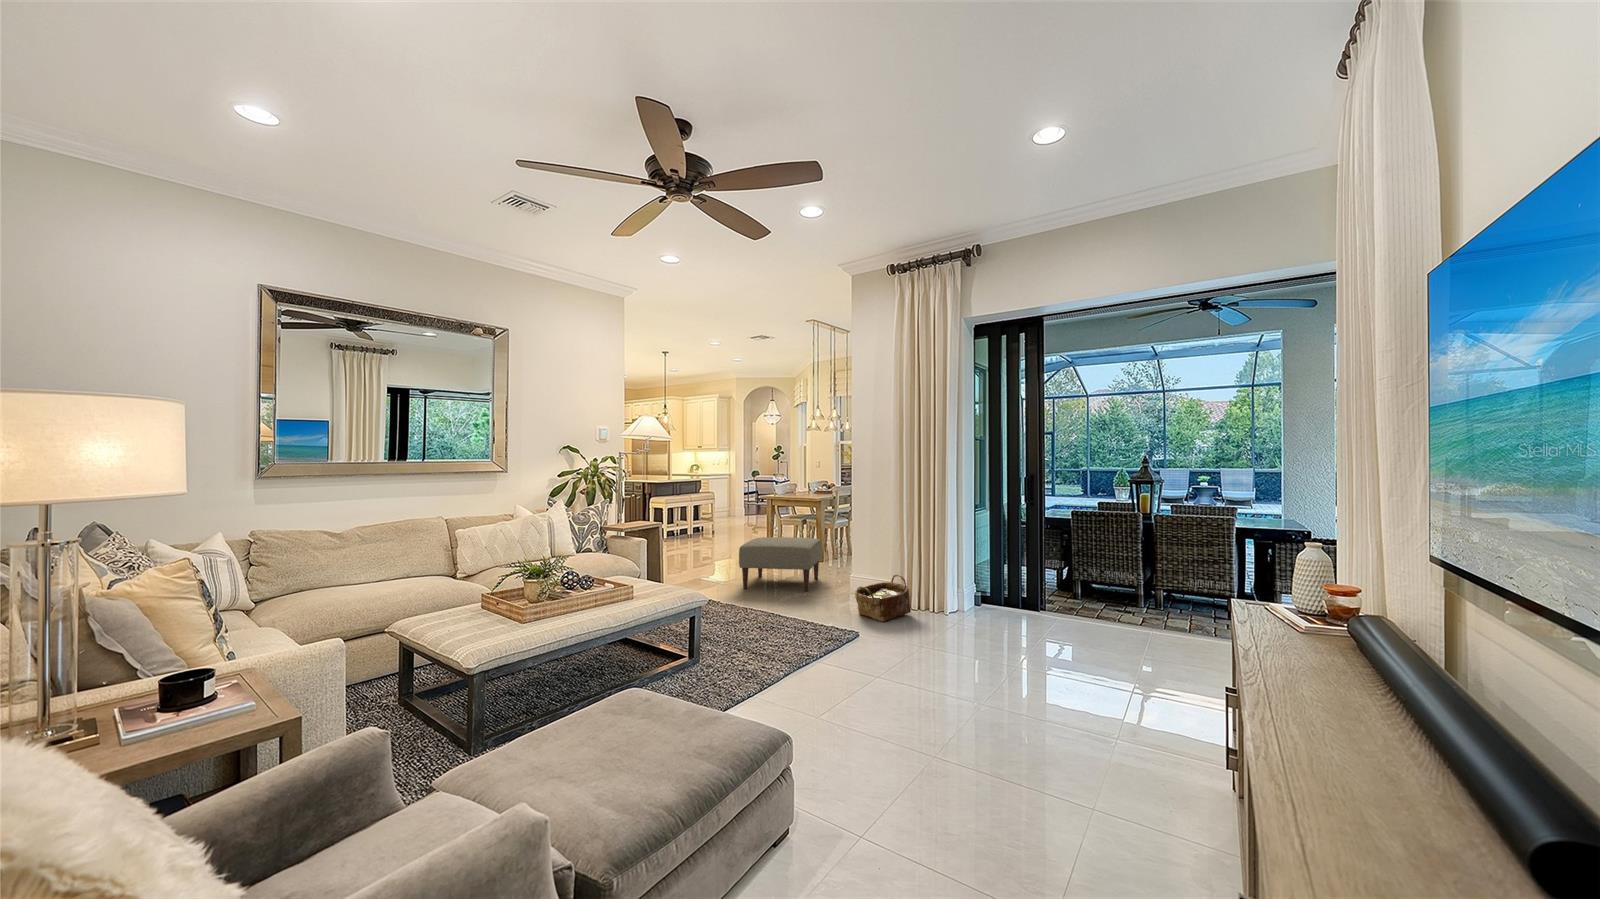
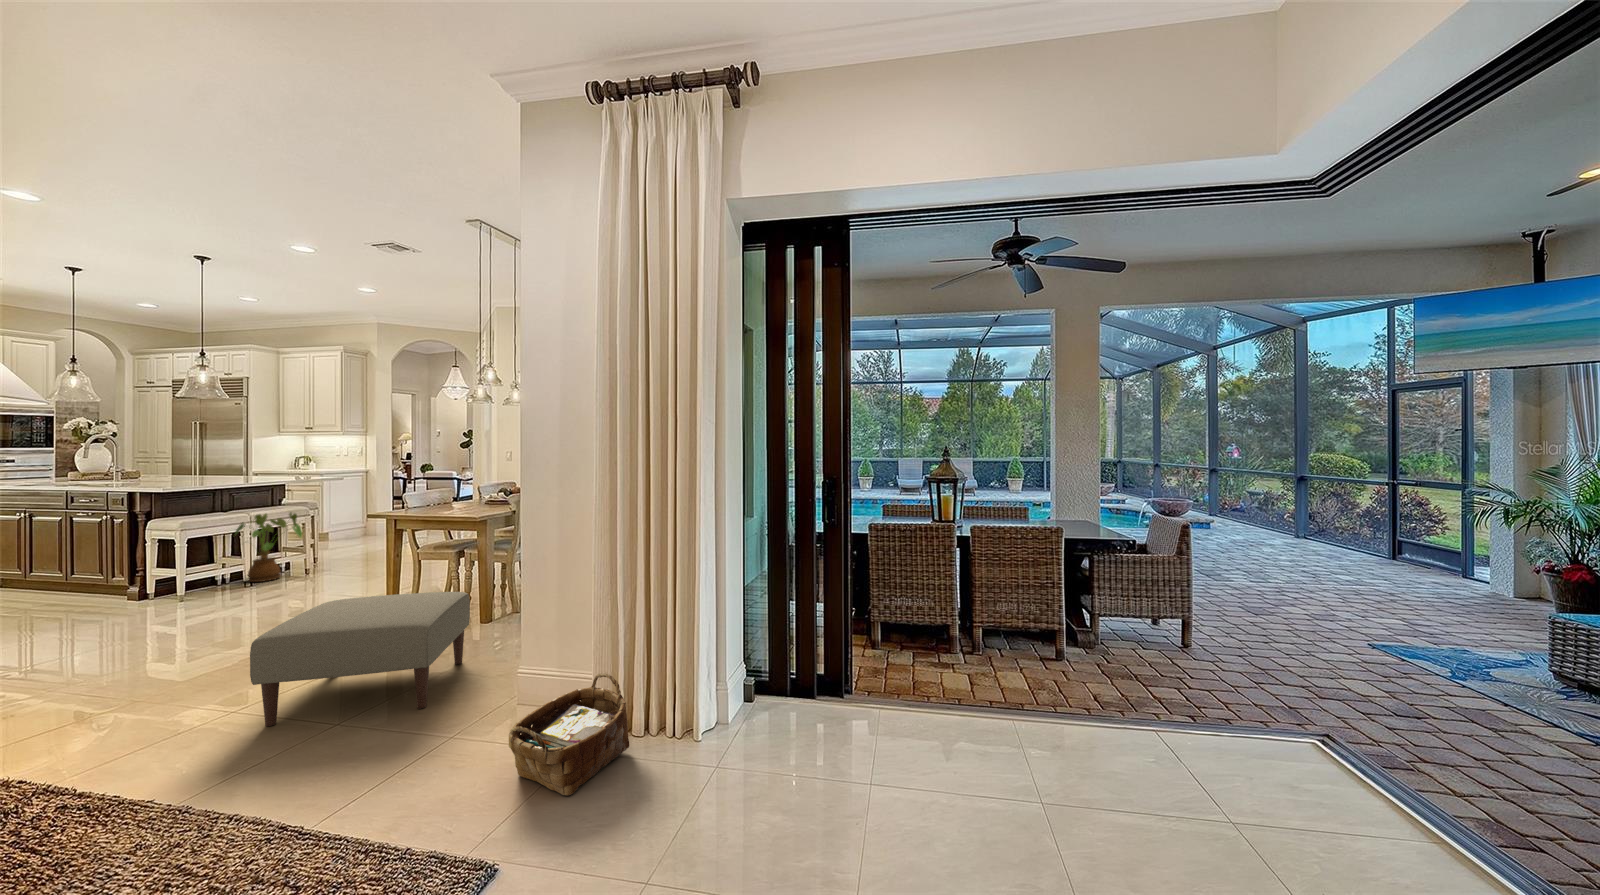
house plant: none [684,498,714,538] -> present [235,513,302,582]

